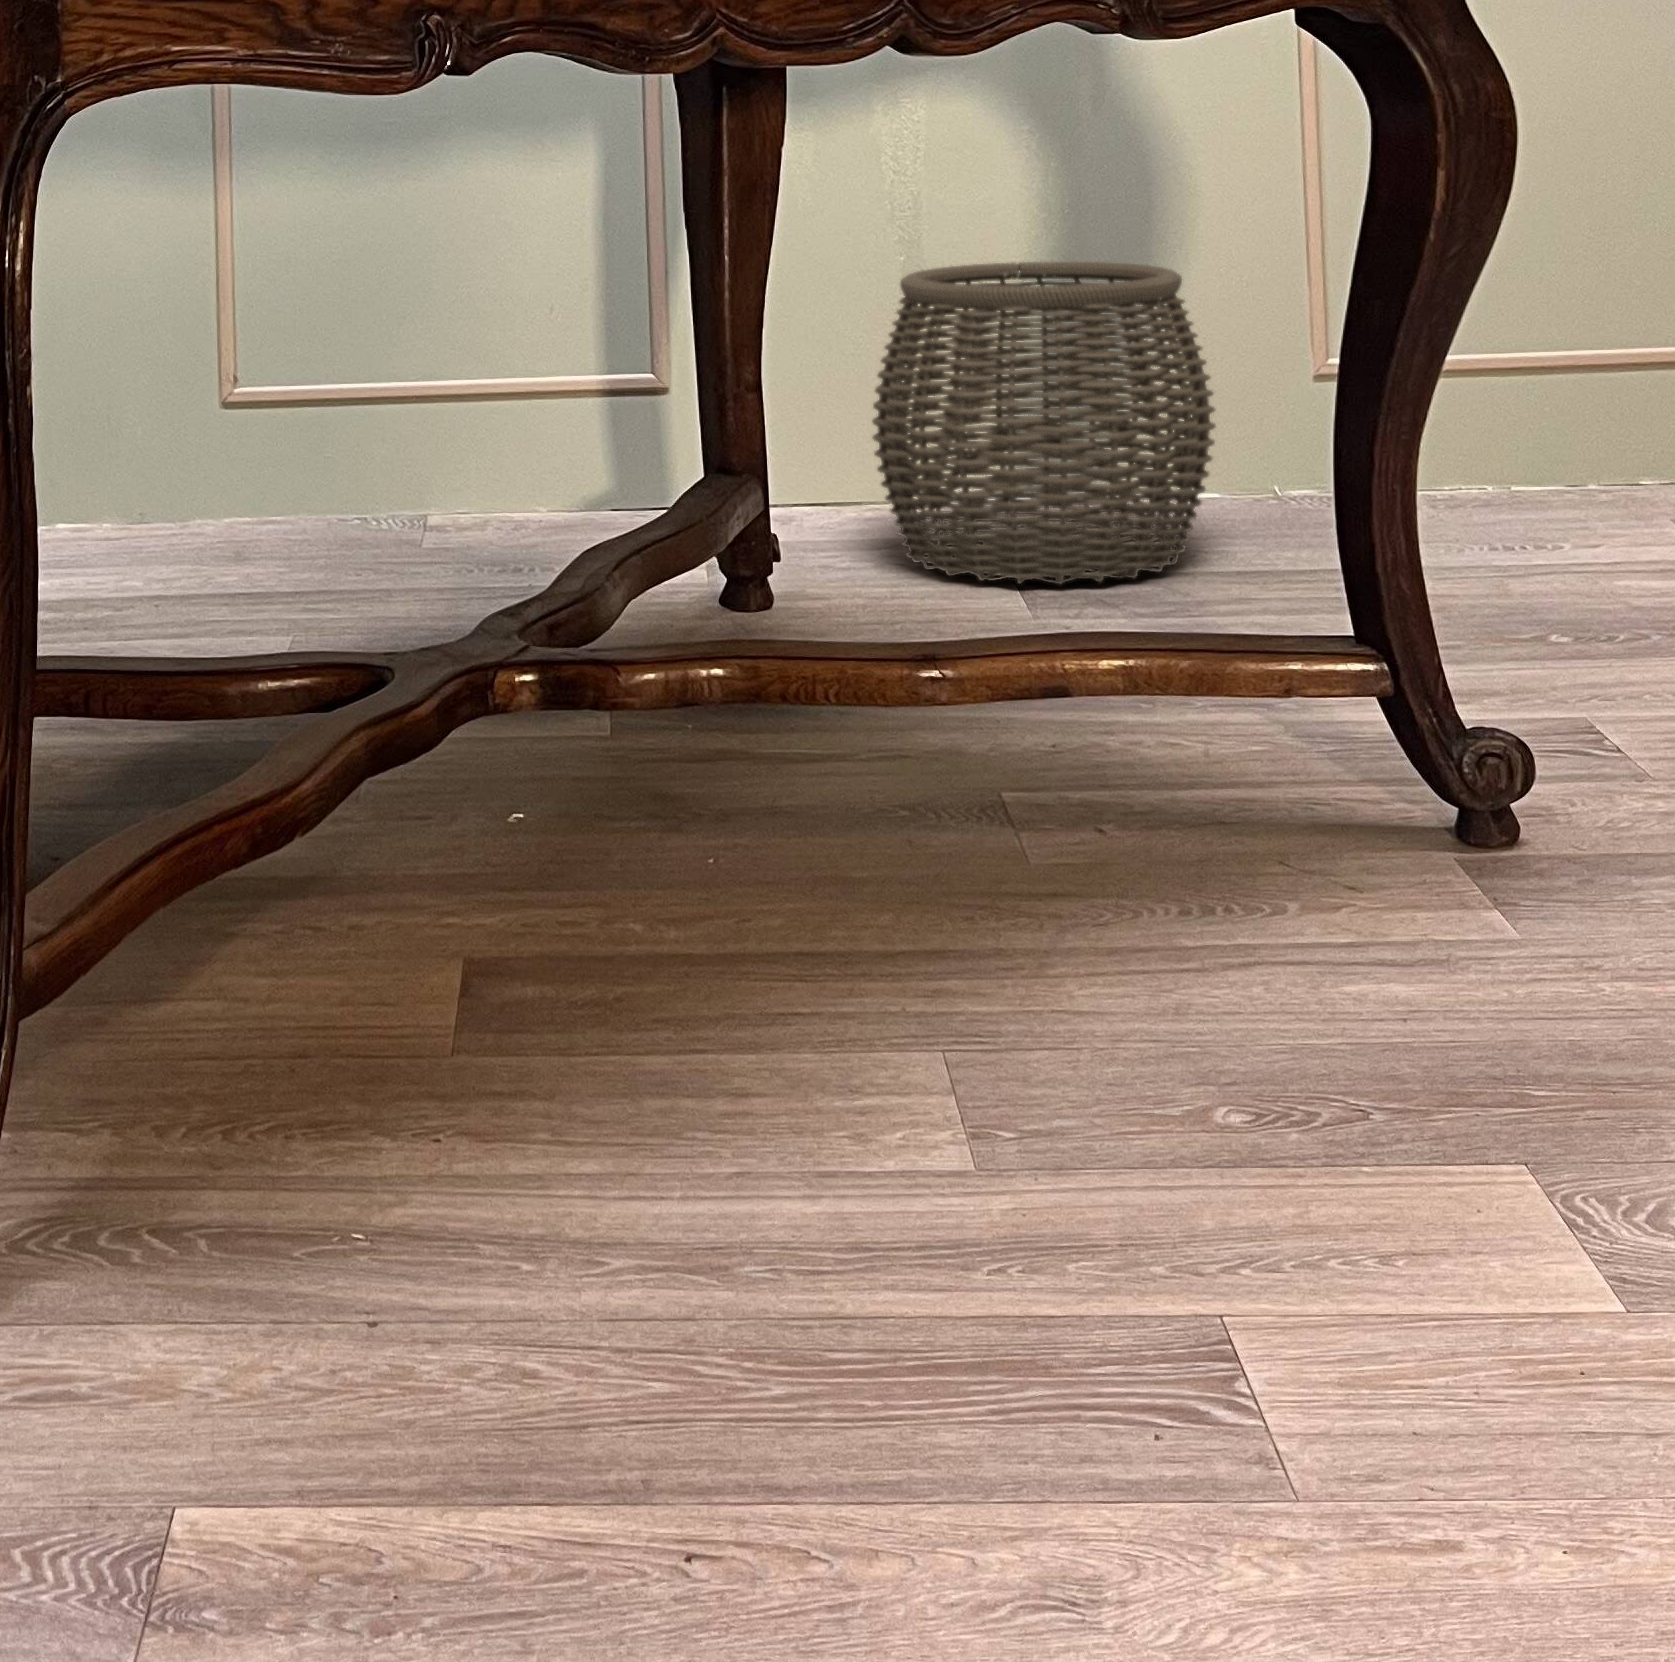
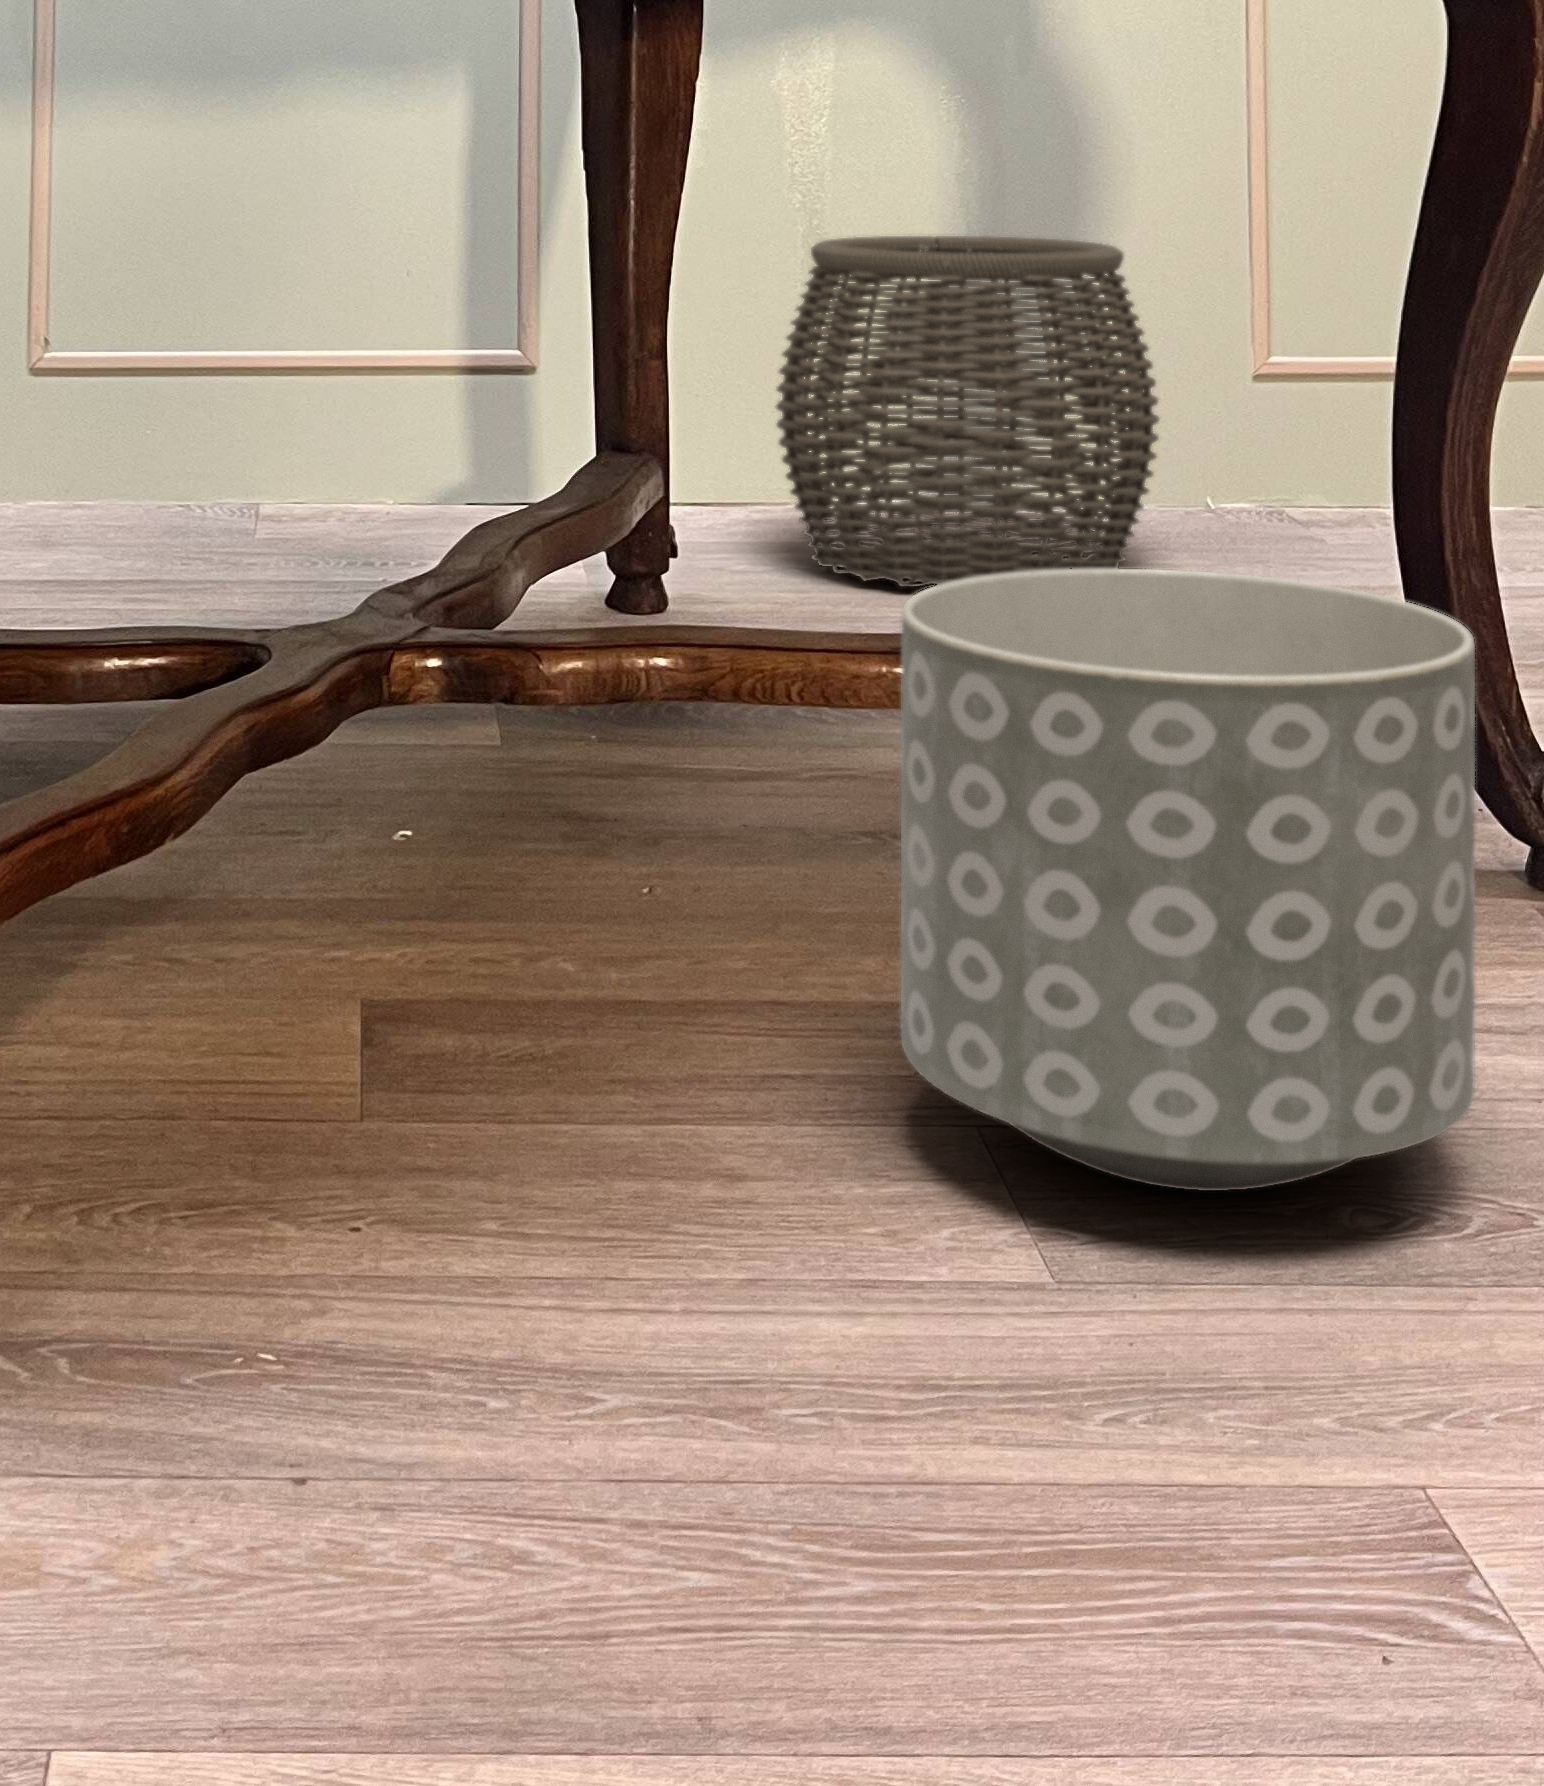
planter: none [870,606,1329,1100] -> present [901,569,1475,1191]

